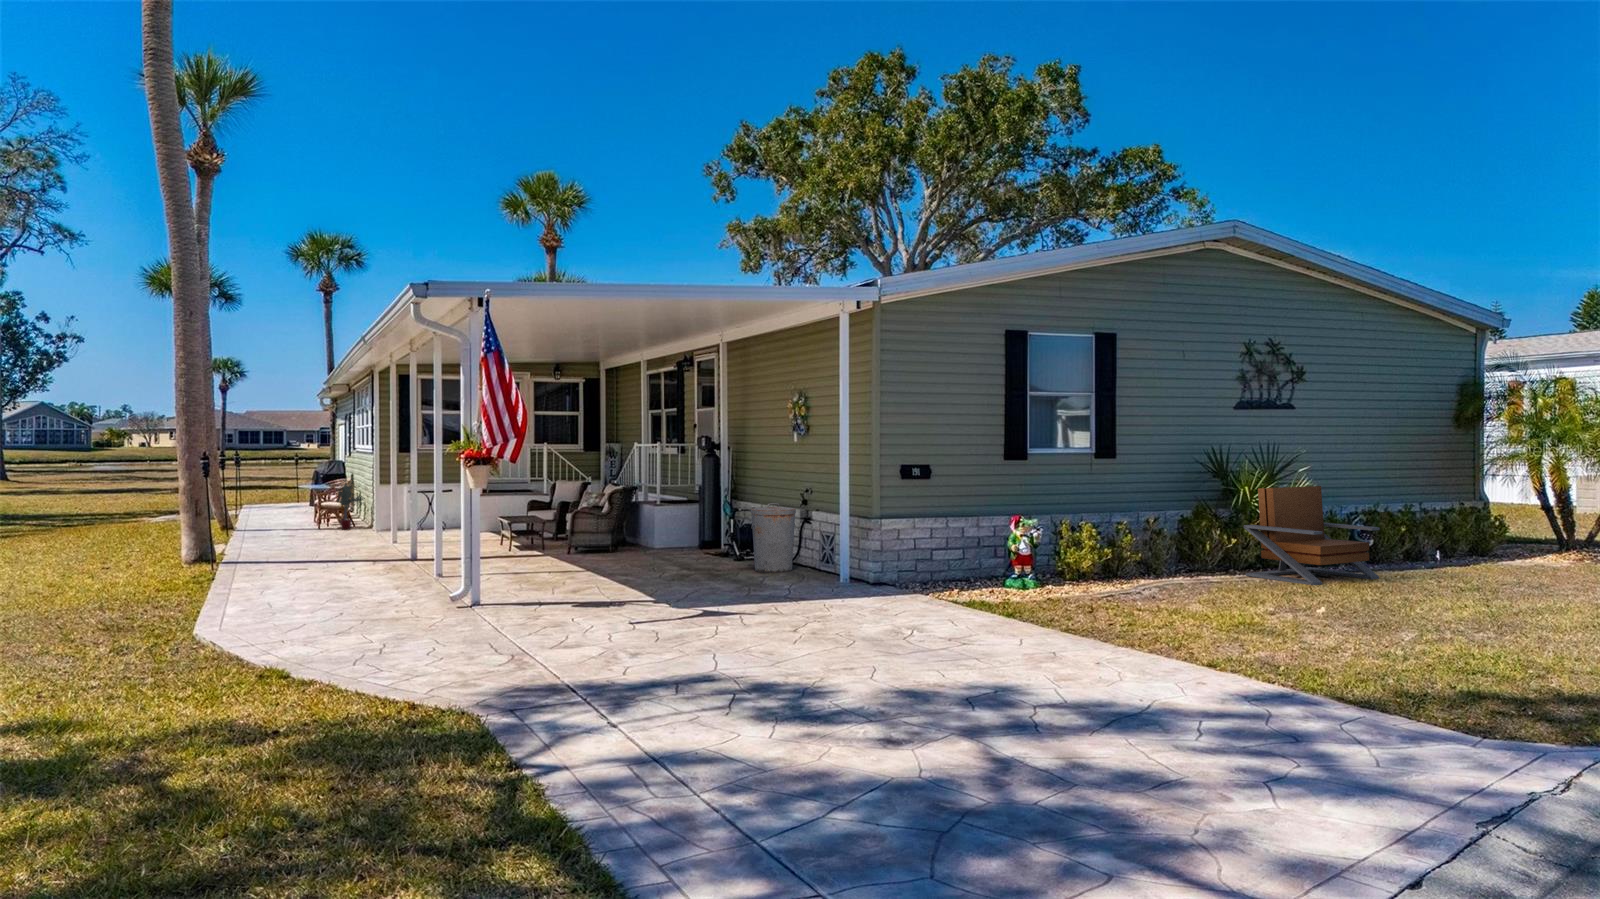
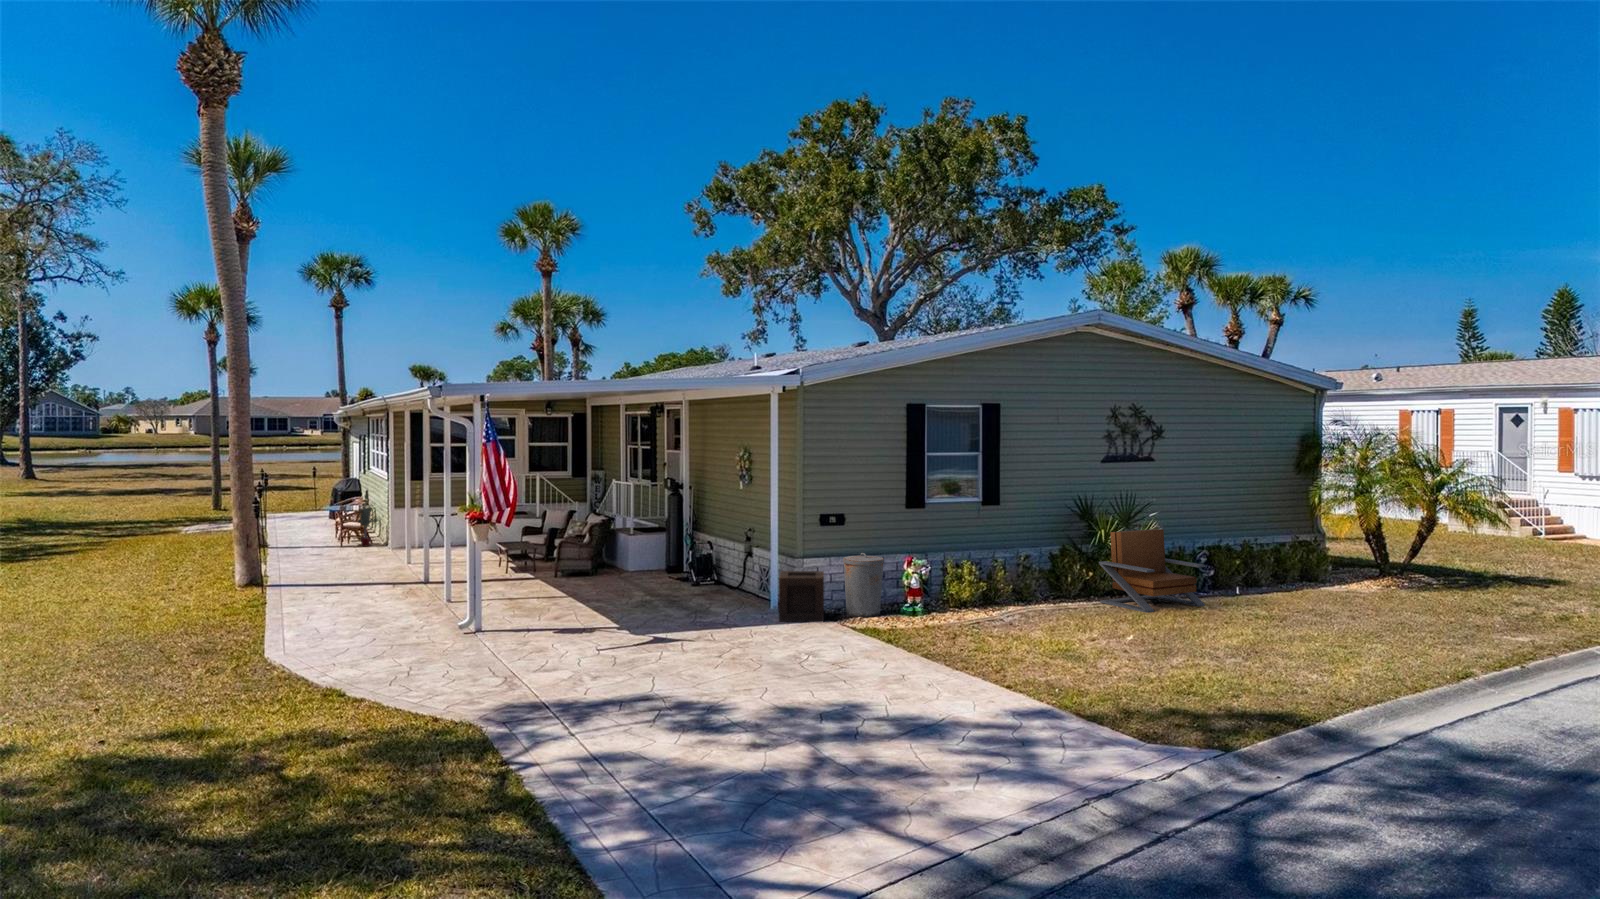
trash can: present [751,503,796,573] -> present [843,553,884,617]
wooden crate: none [855,534,914,596] -> present [778,571,824,622]

